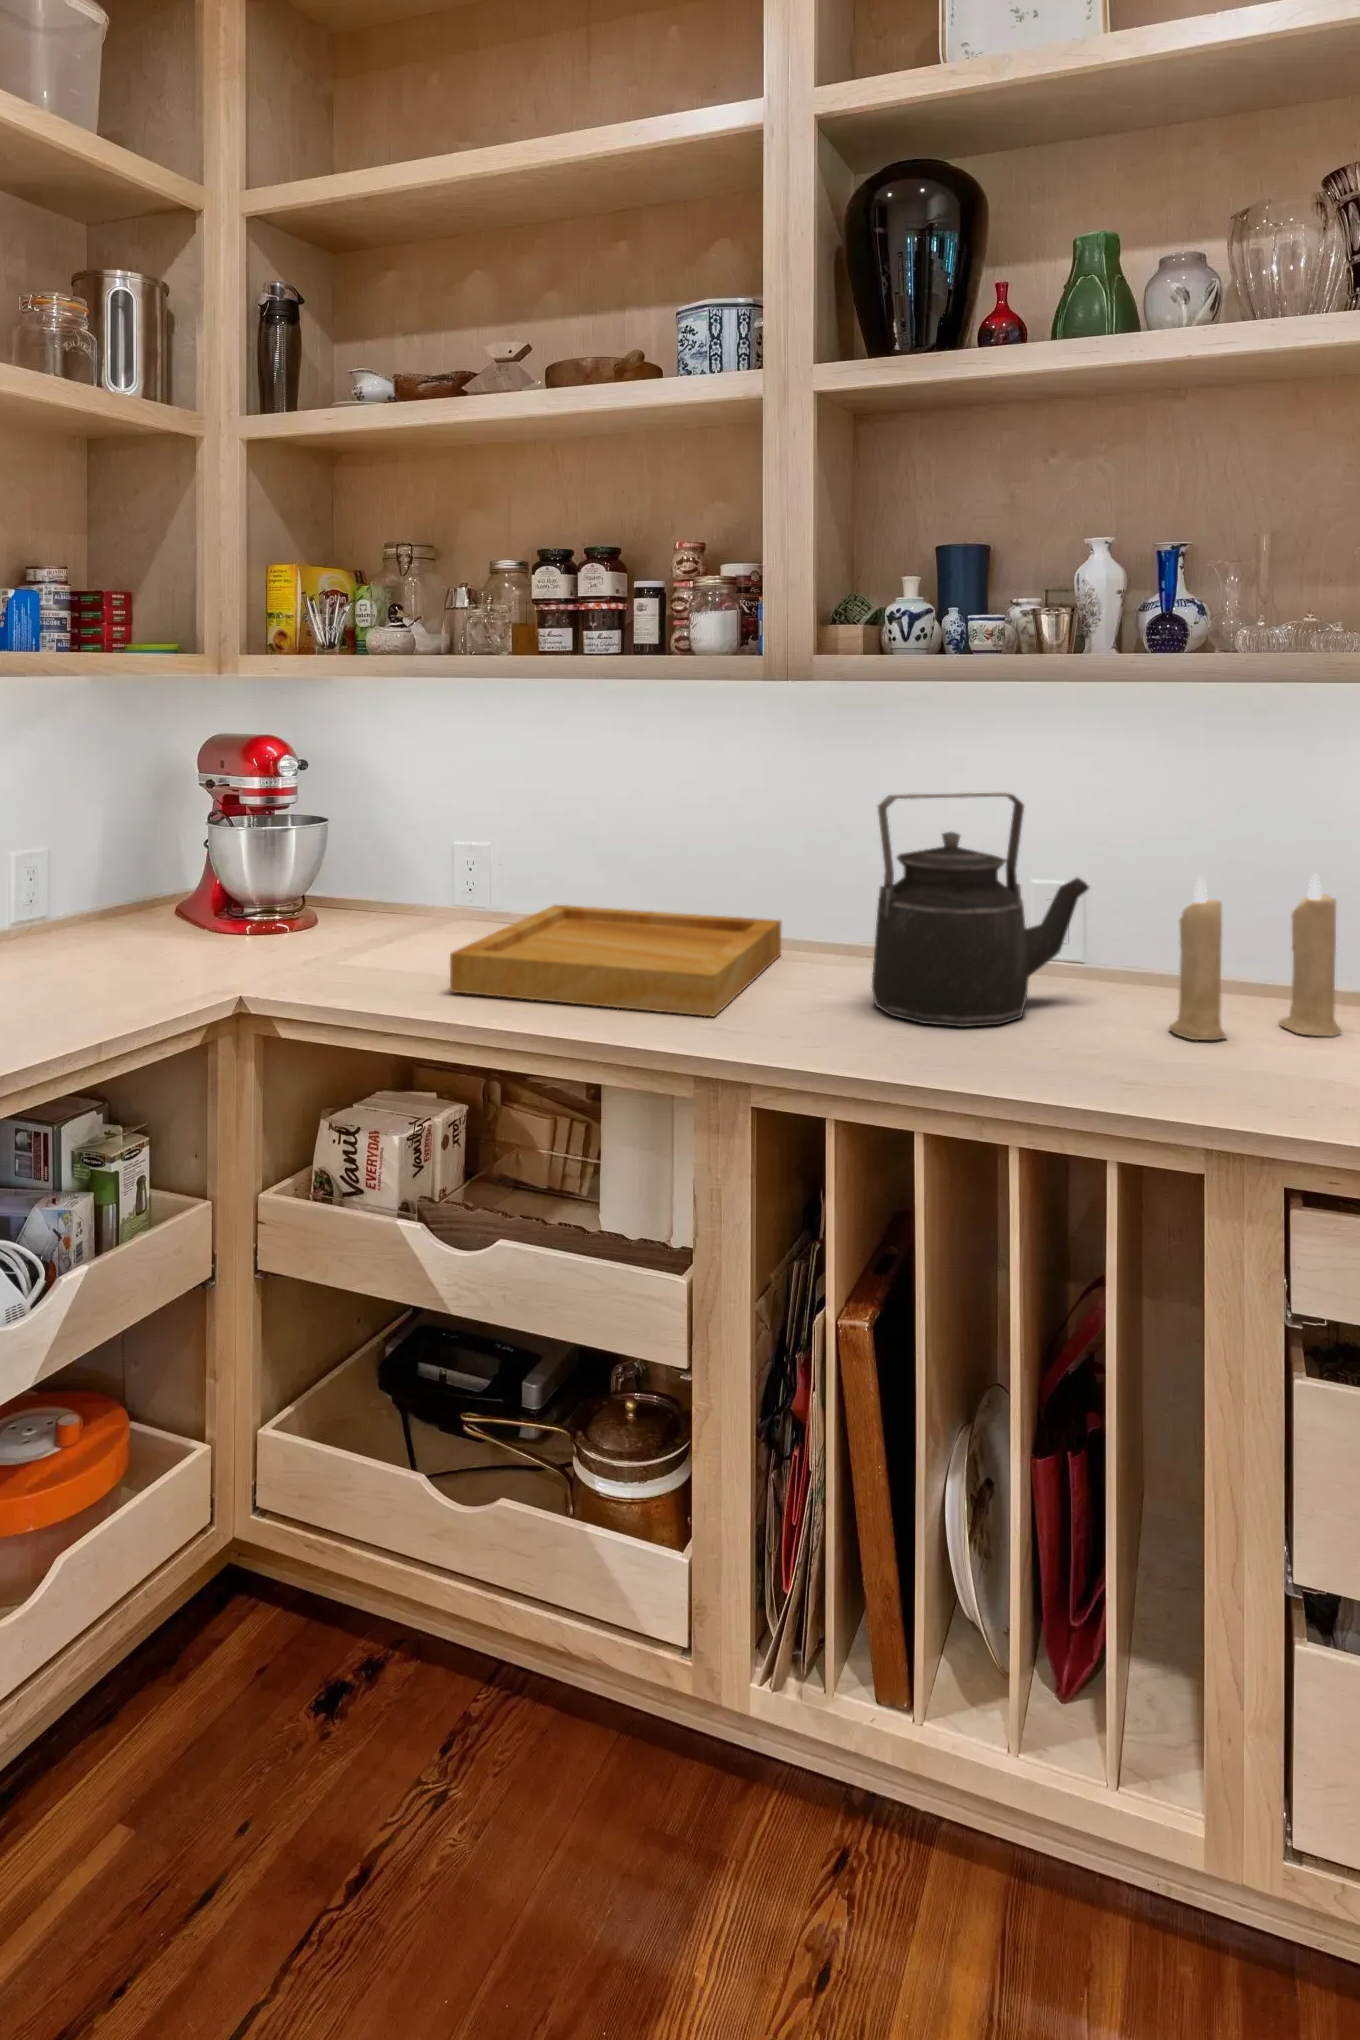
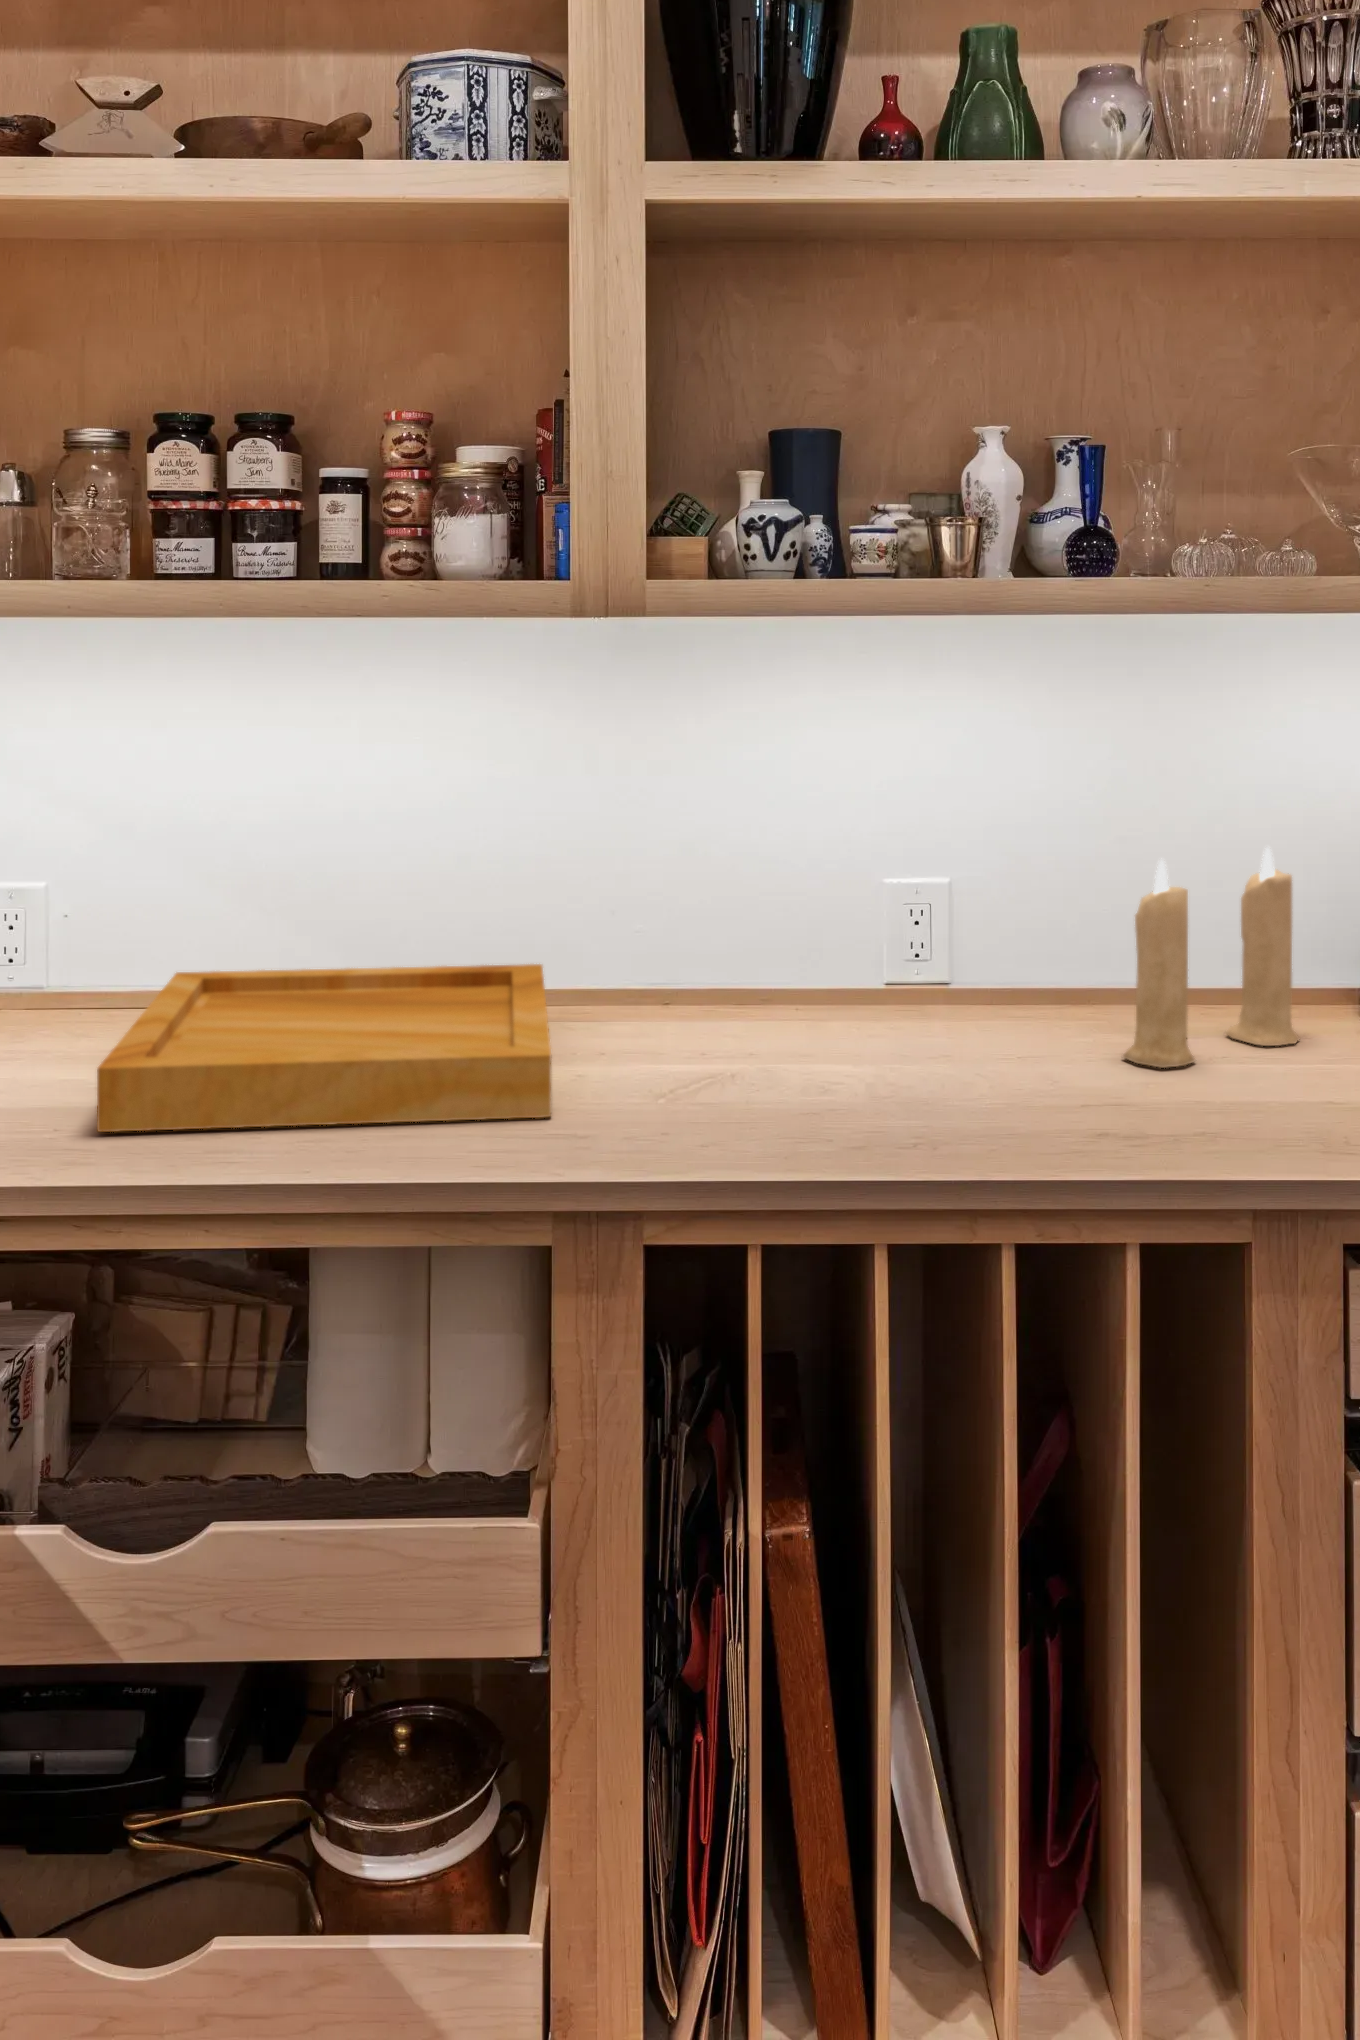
kettle: present [872,793,1089,1027] -> none [737,763,995,1089]

